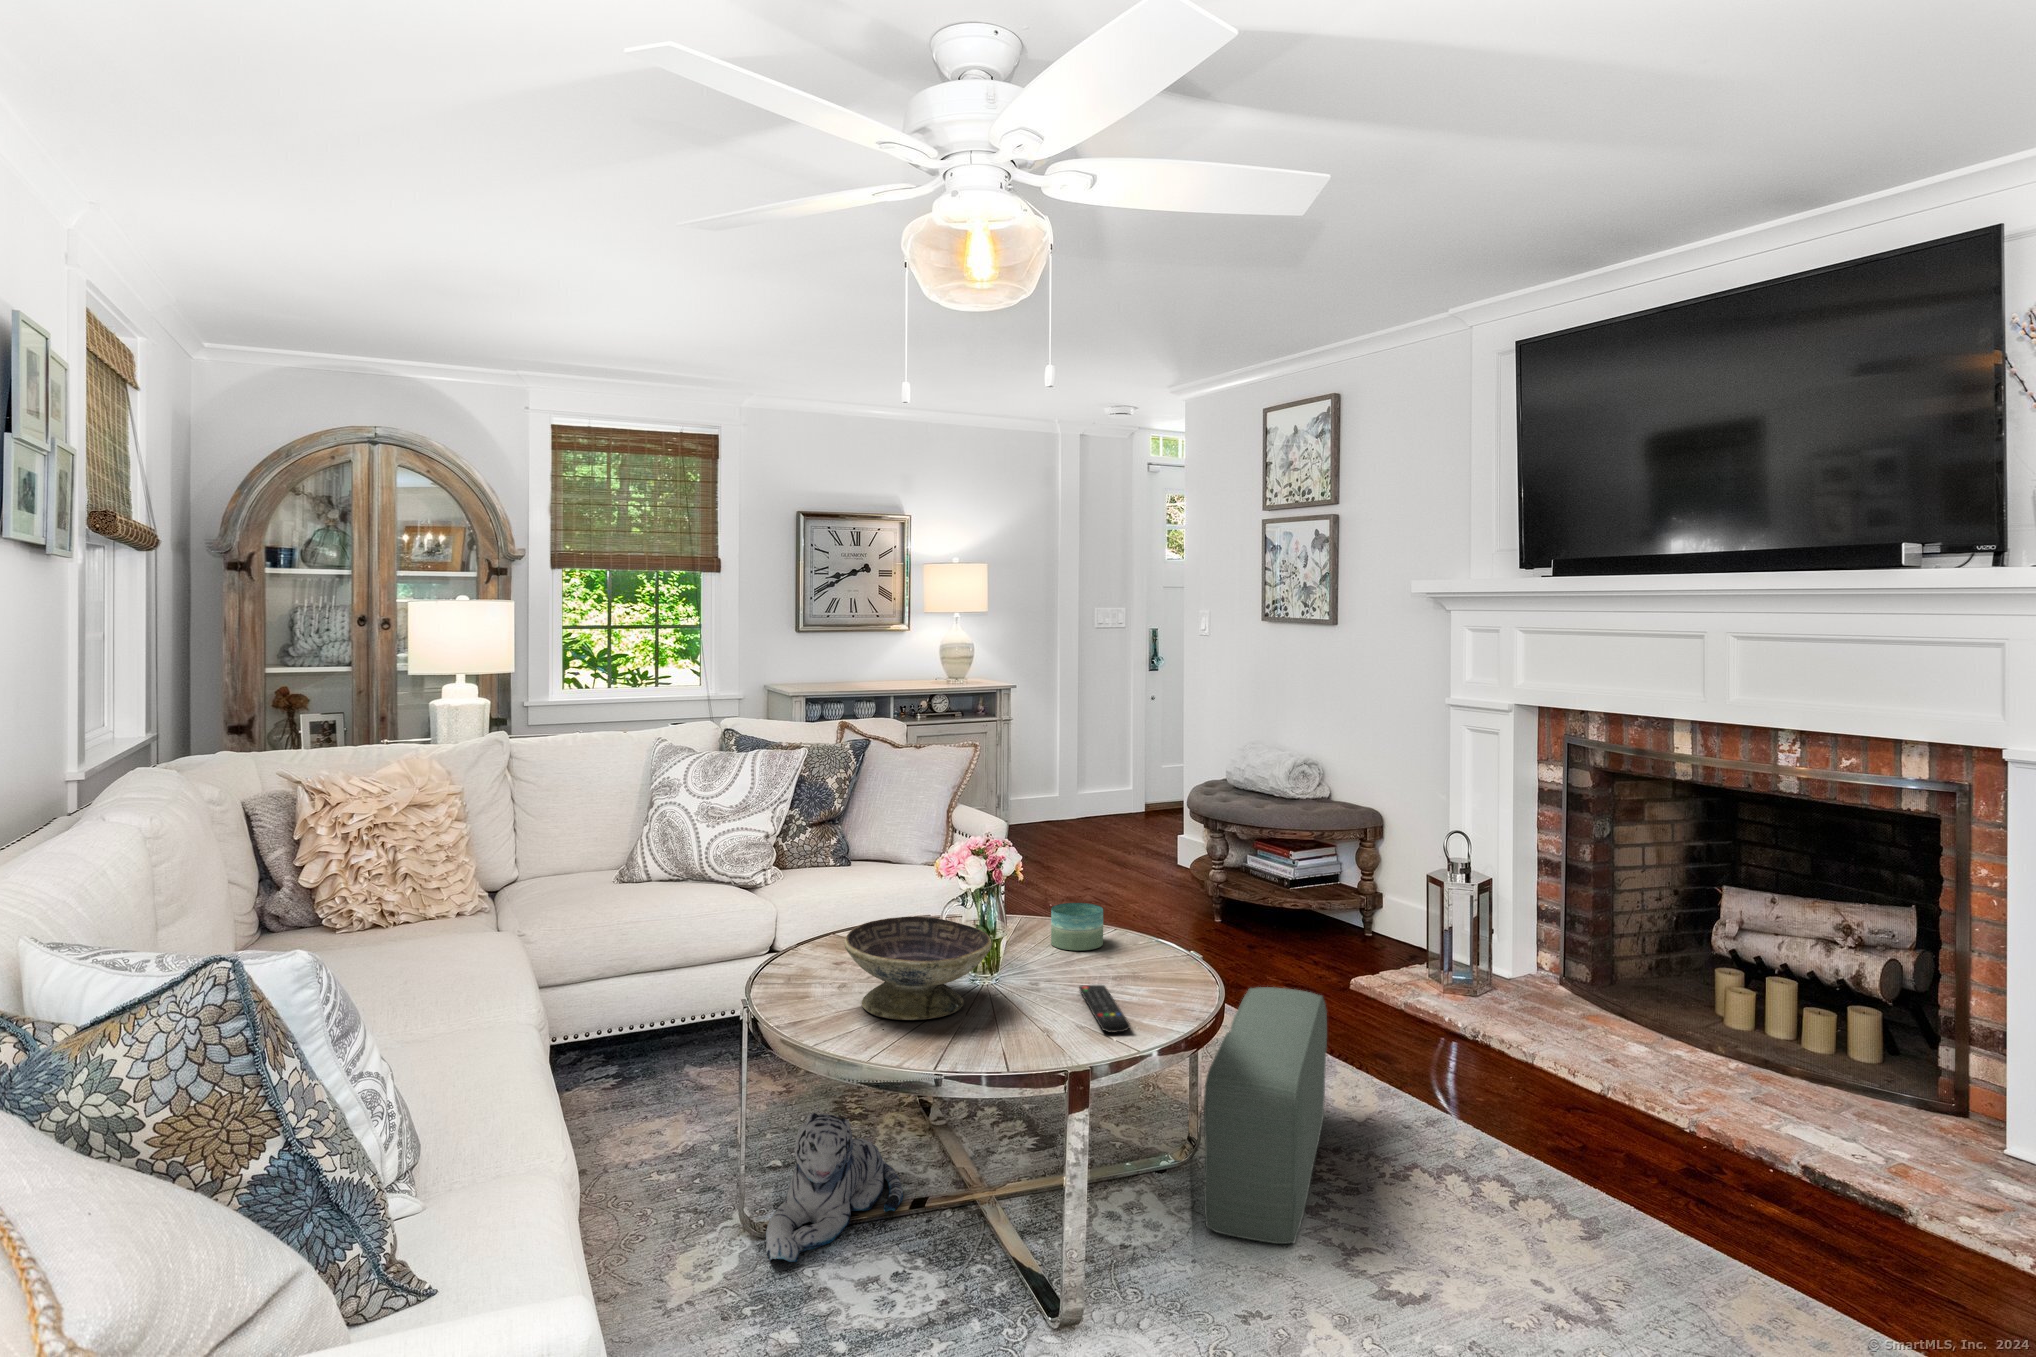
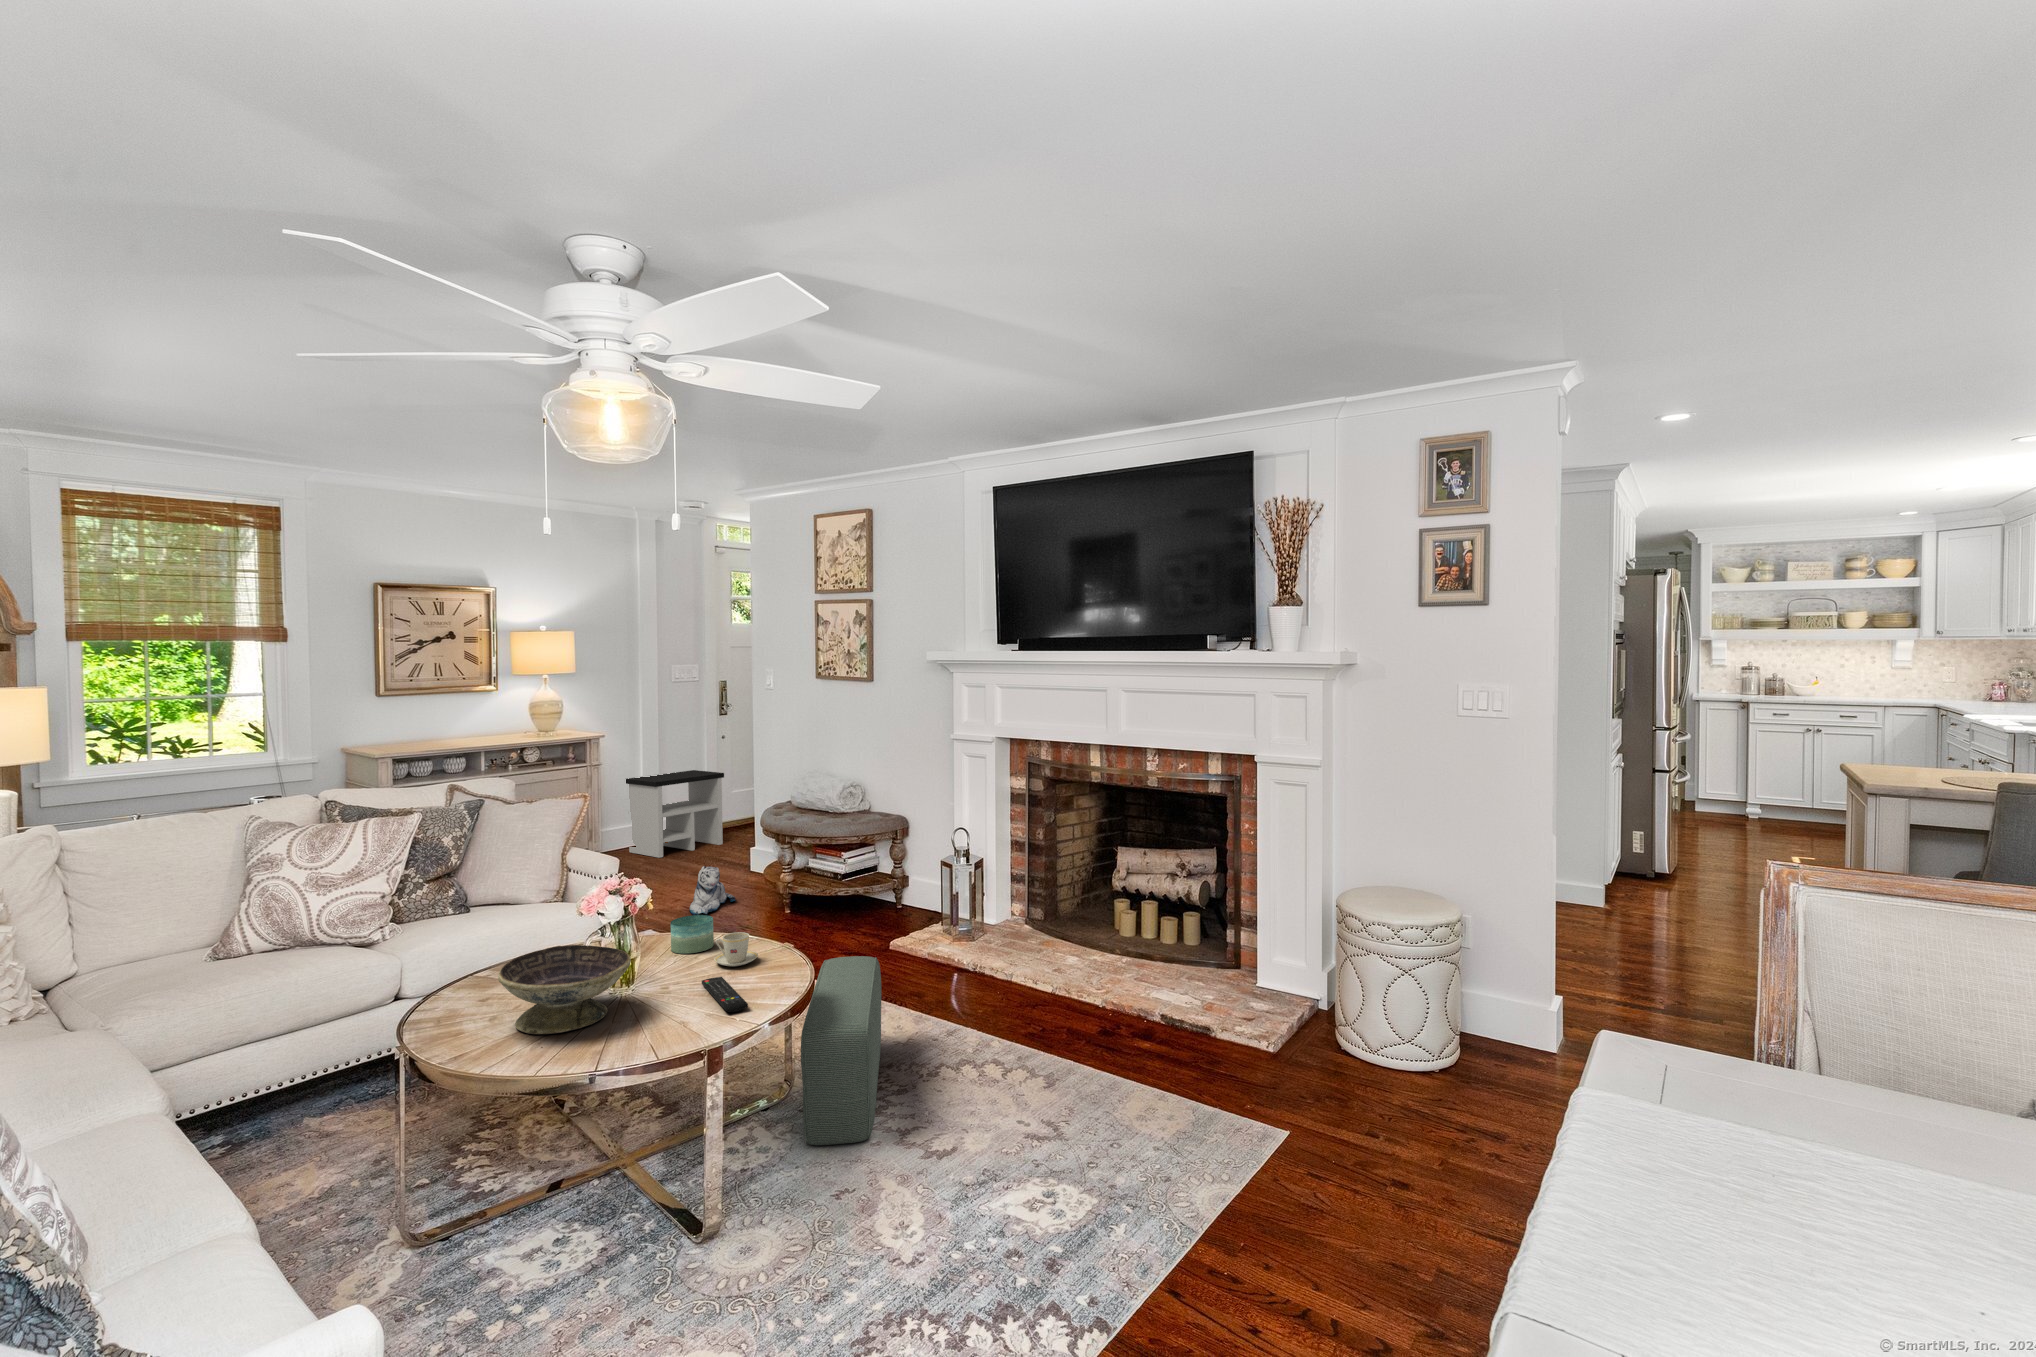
side table: none [1040,735,1155,838] -> present [626,770,724,858]
teacup: none [1099,931,1155,975] -> present [714,932,758,966]
plush toy: present [766,1113,903,1262] -> present [690,866,736,915]

